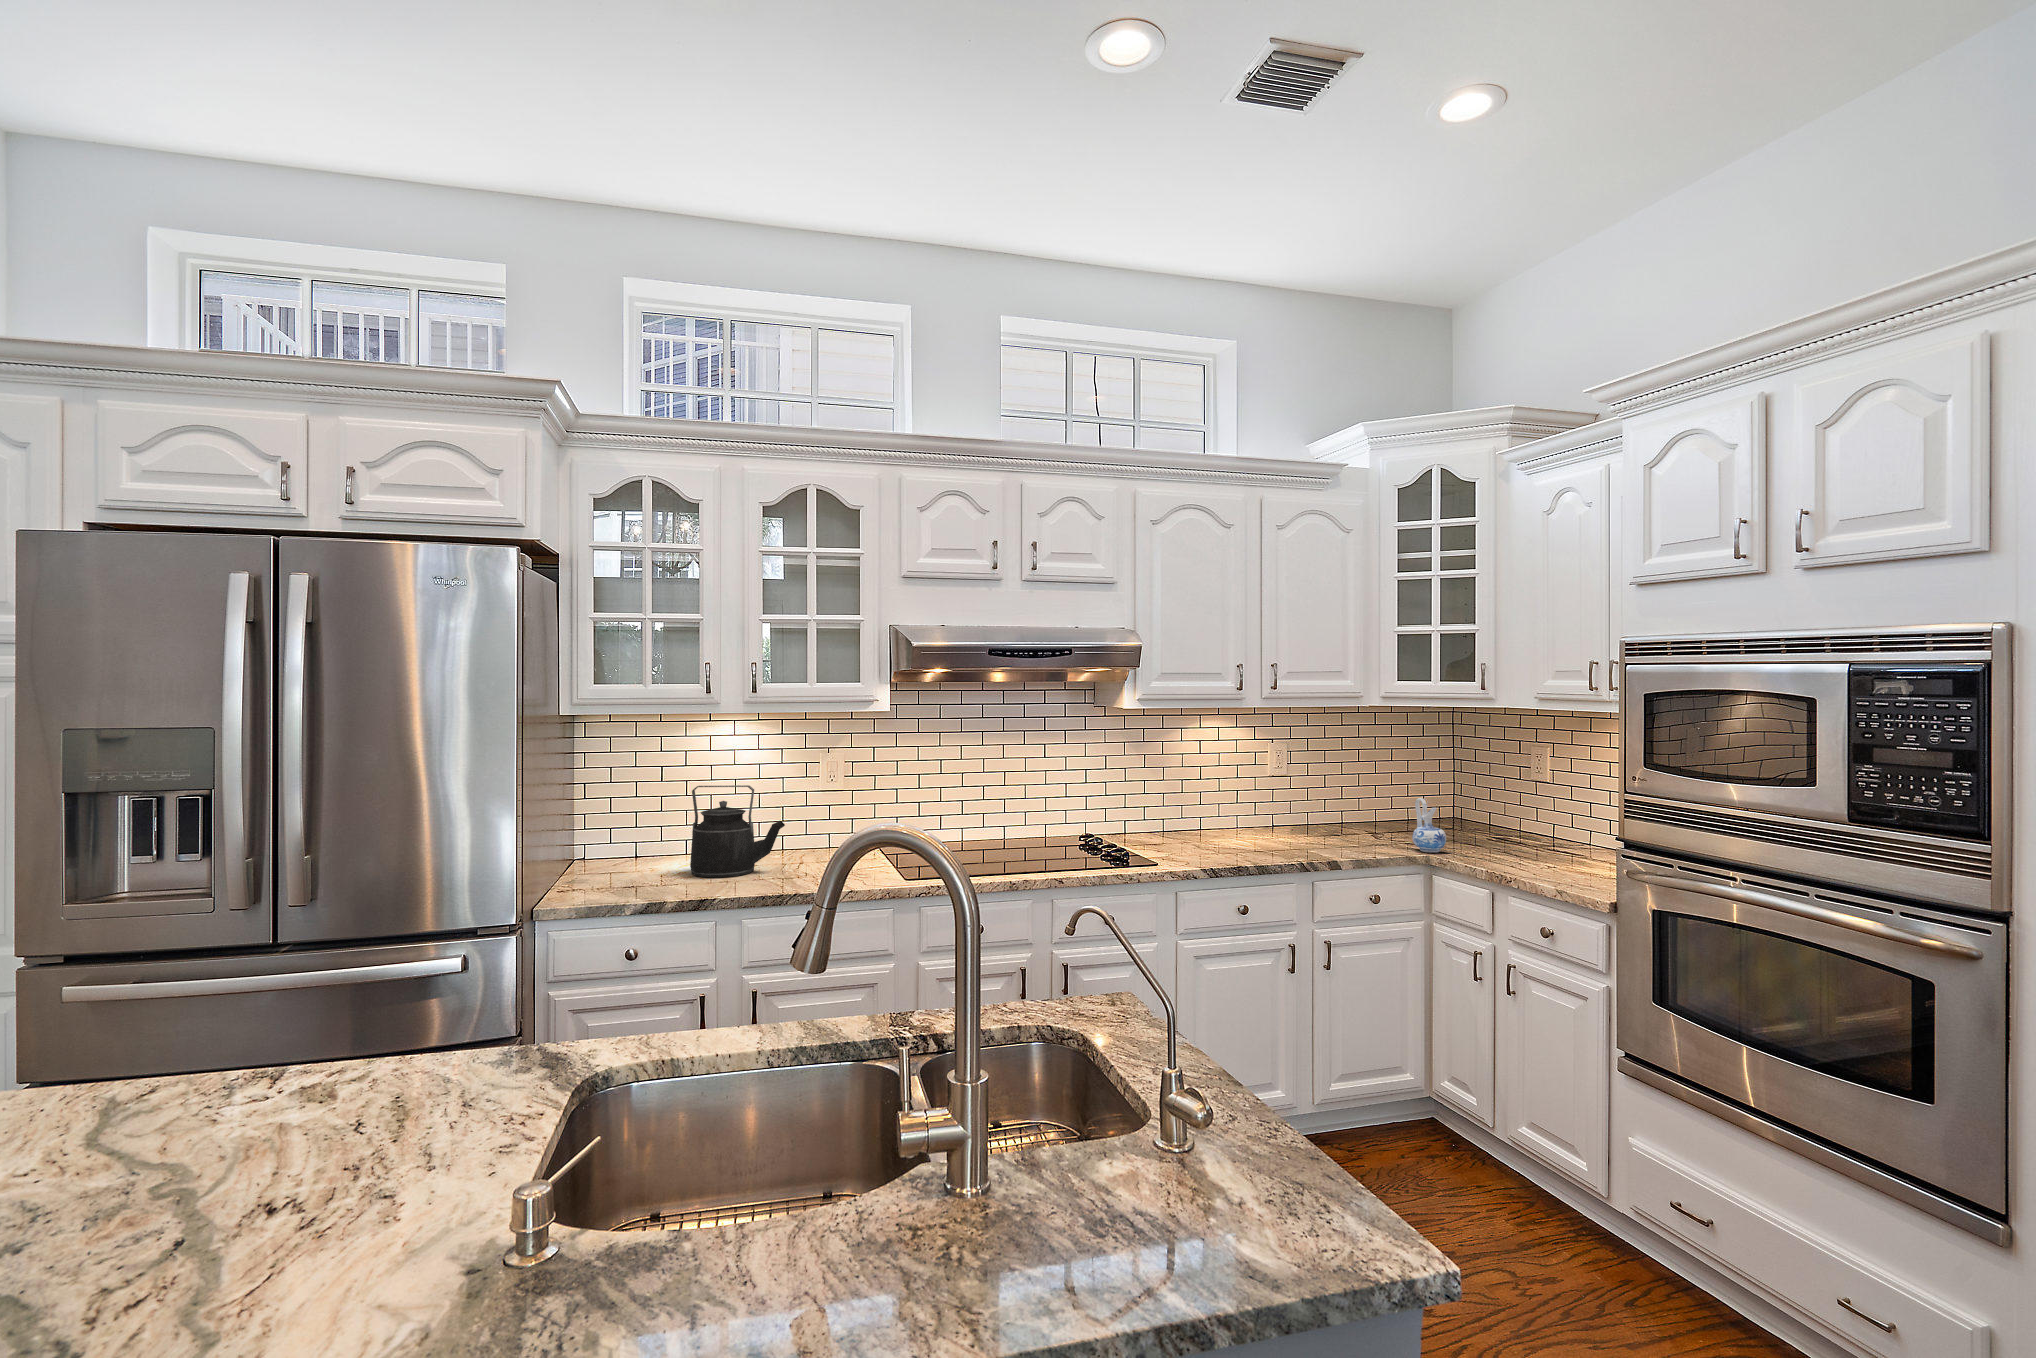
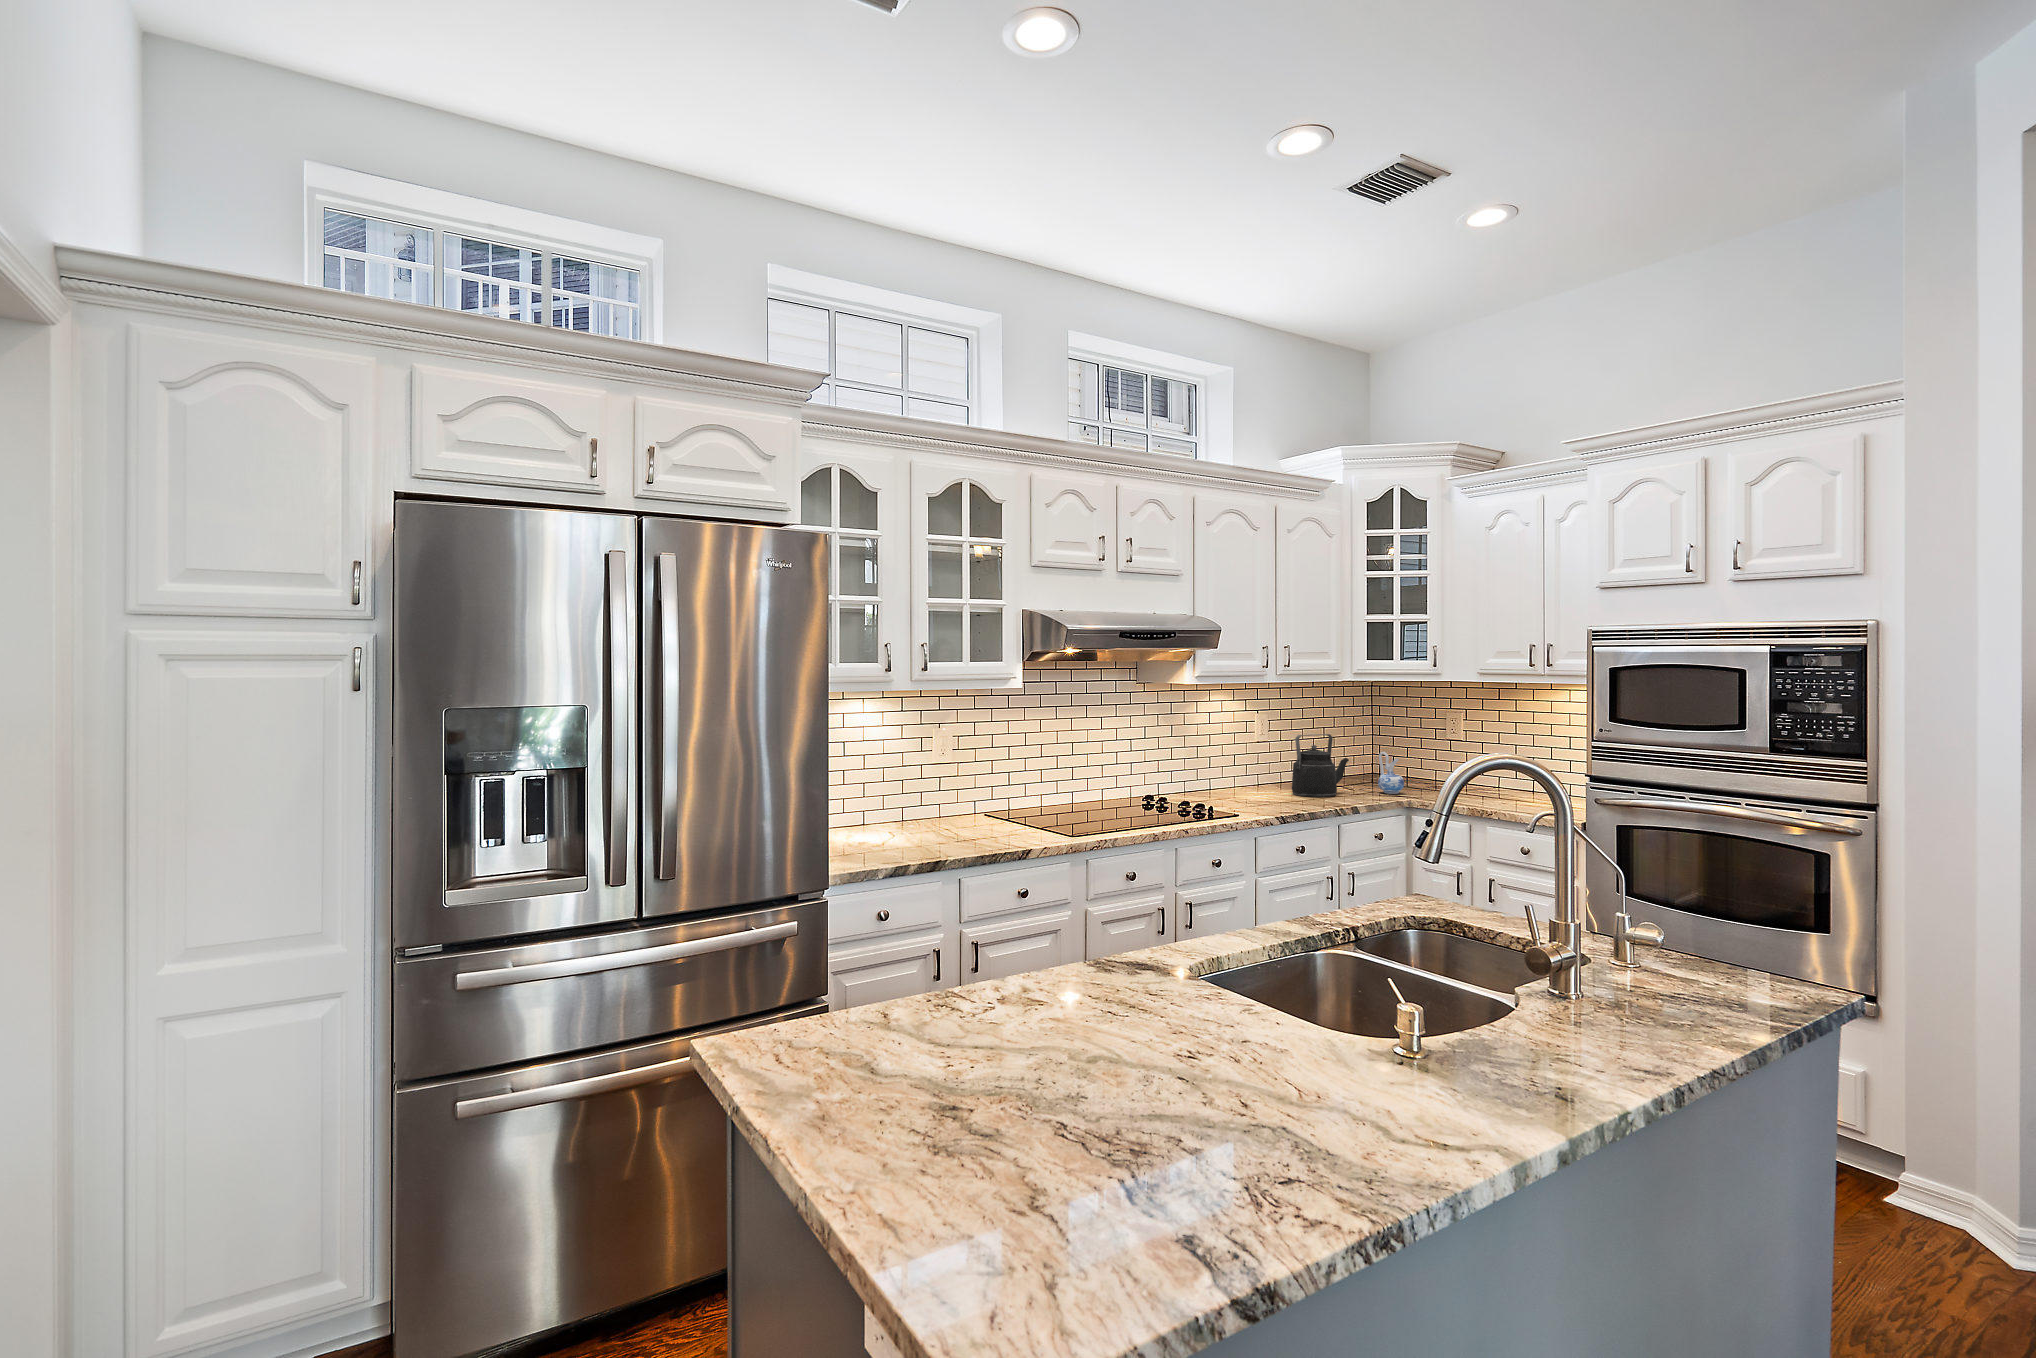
kettle: present [690,785,785,877] -> present [1292,734,1349,797]

